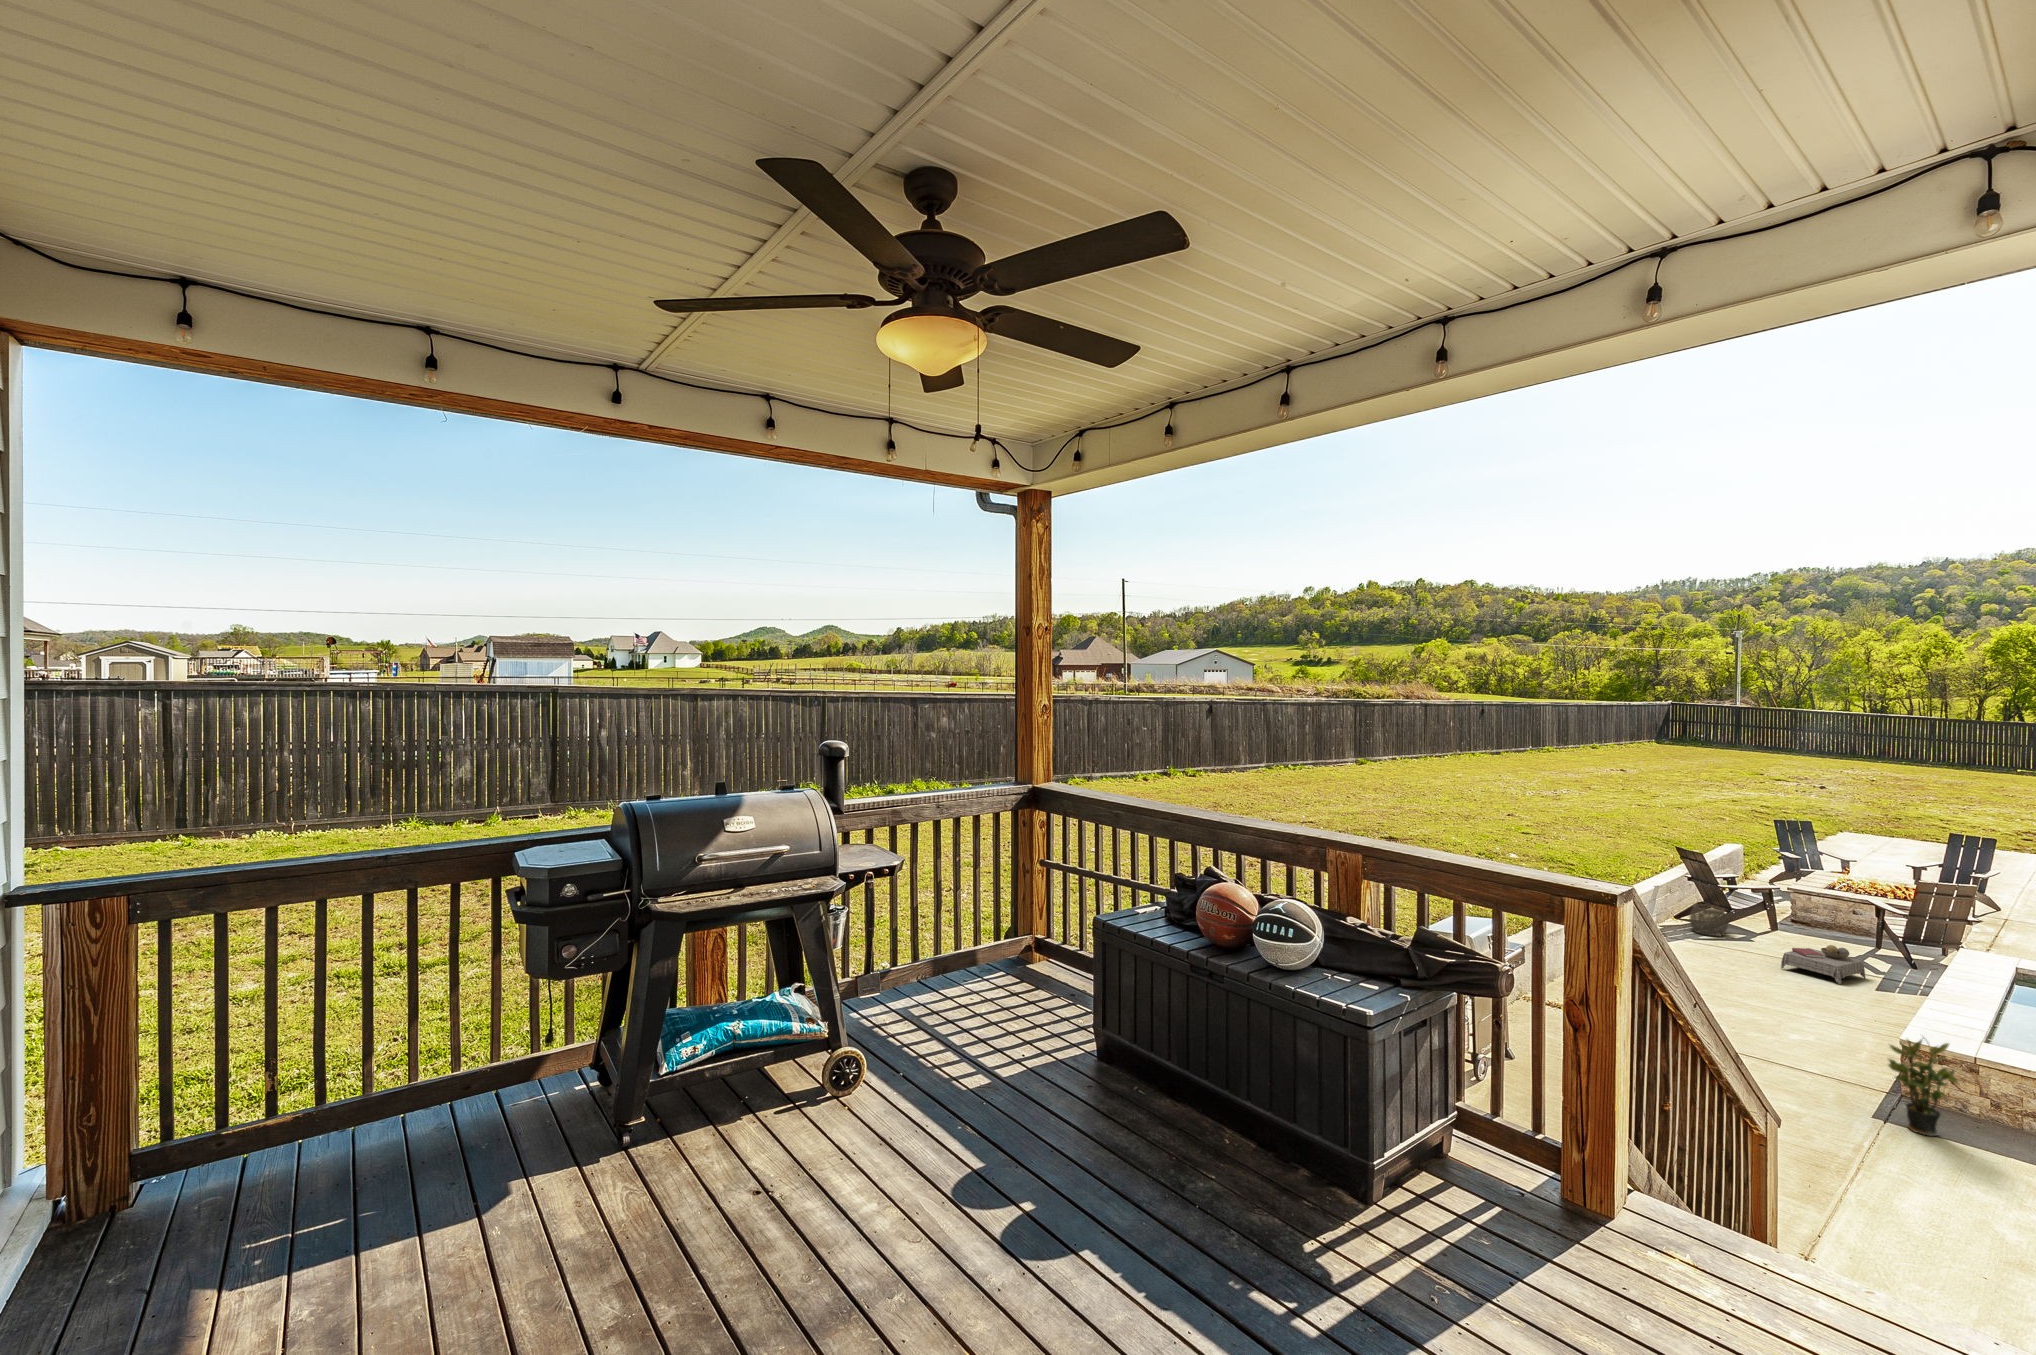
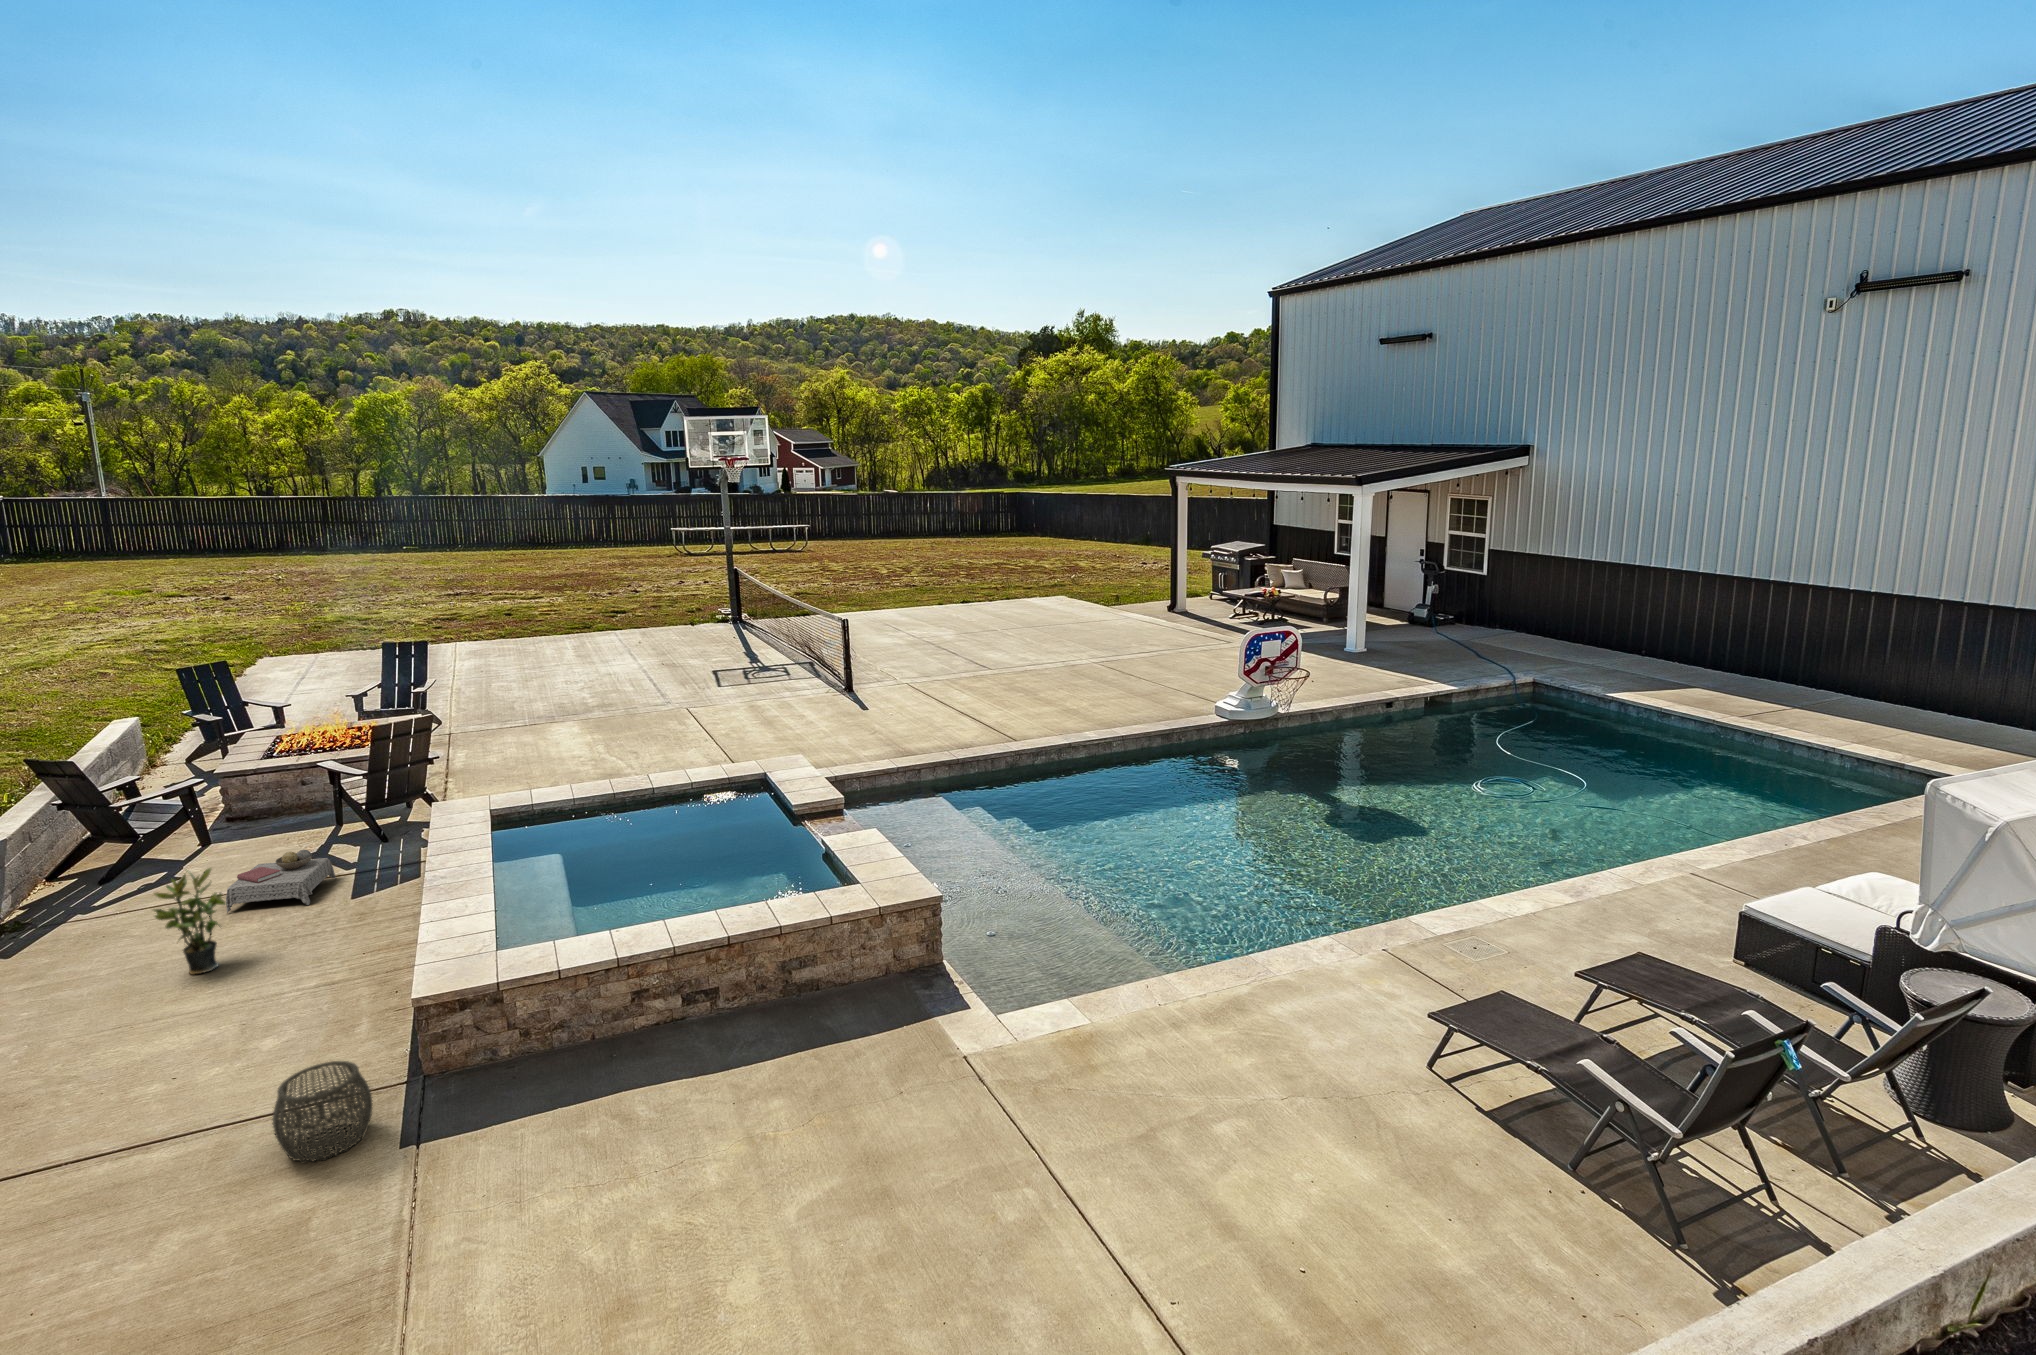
woven basket: present [1690,904,1728,936] -> present [272,1061,373,1163]
potted plant: present [1889,1040,1957,1136] -> present [154,868,226,975]

